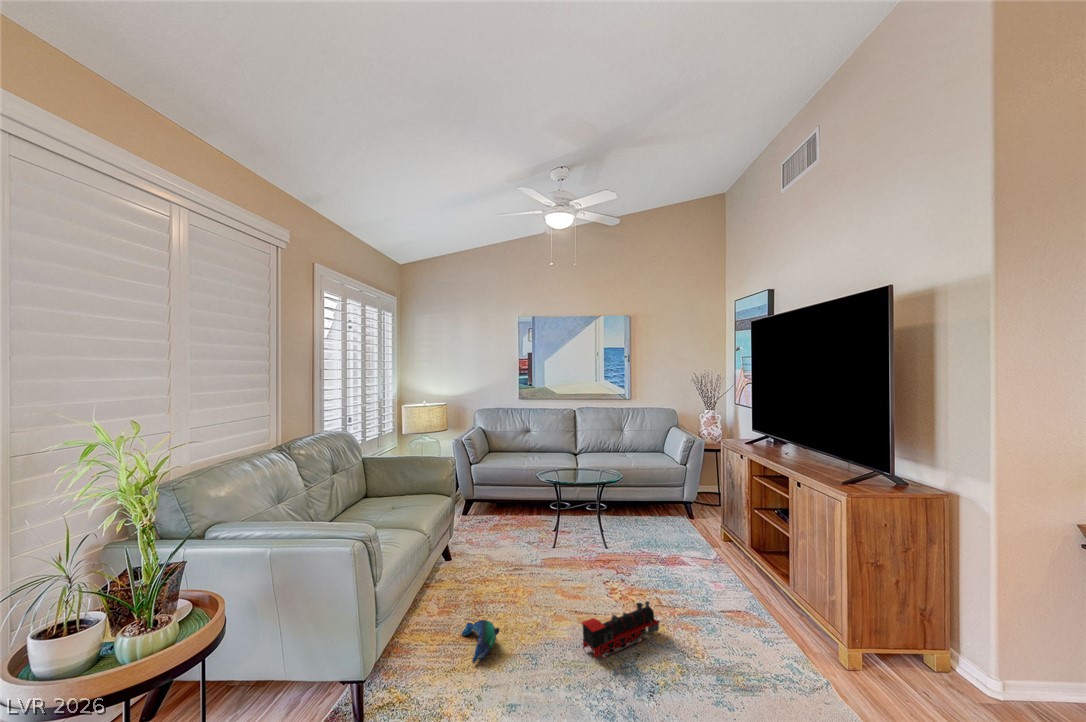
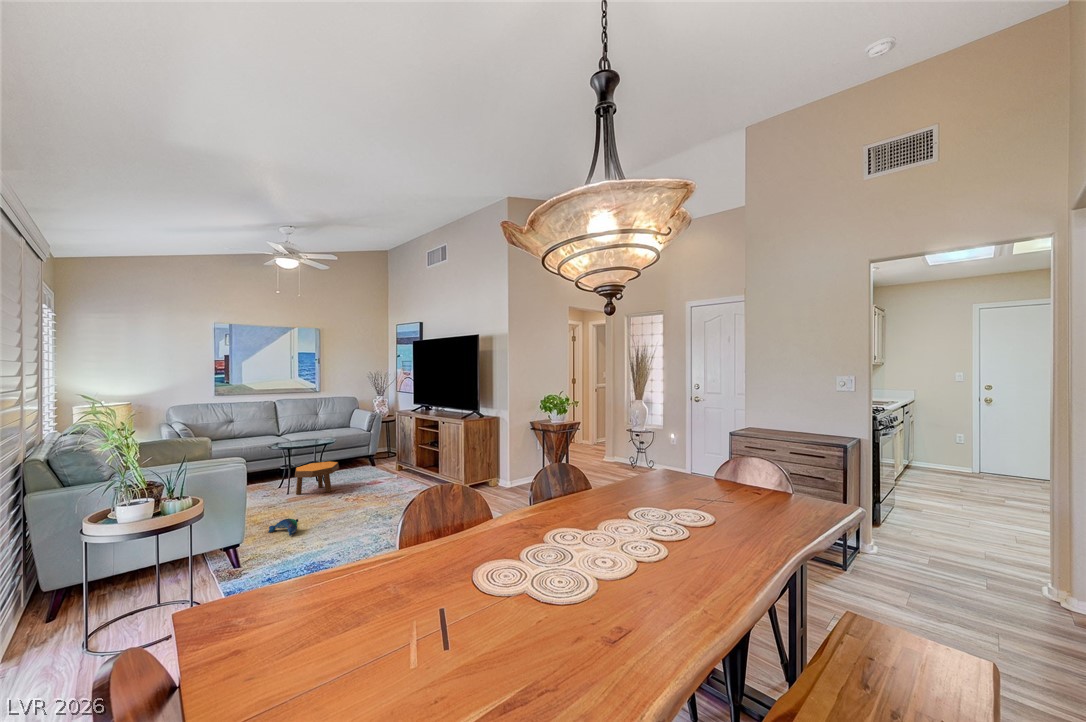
footstool: none [554,508,619,564] -> present [295,461,339,495]
toy train: present [582,601,660,658] -> none [347,490,384,517]

